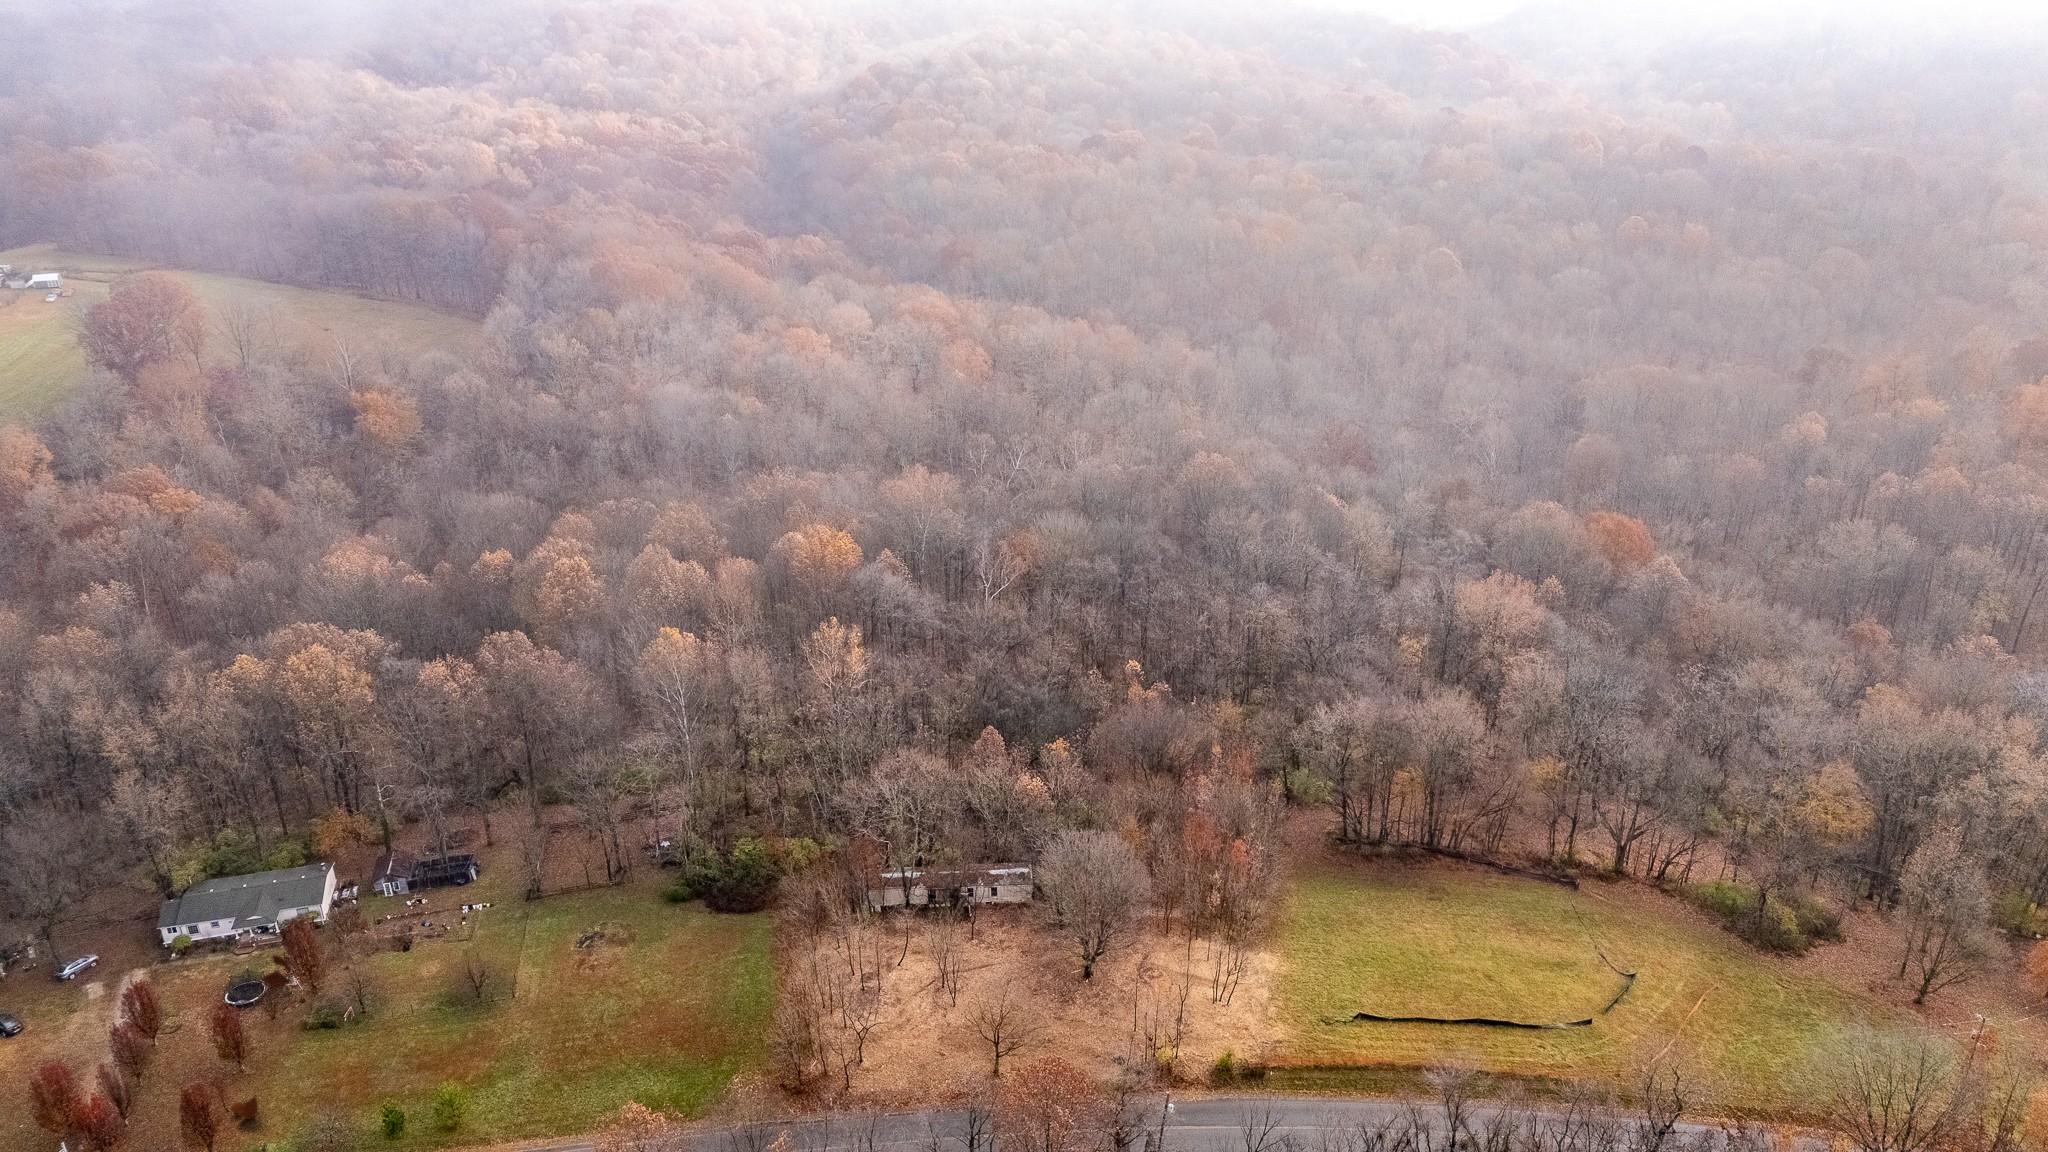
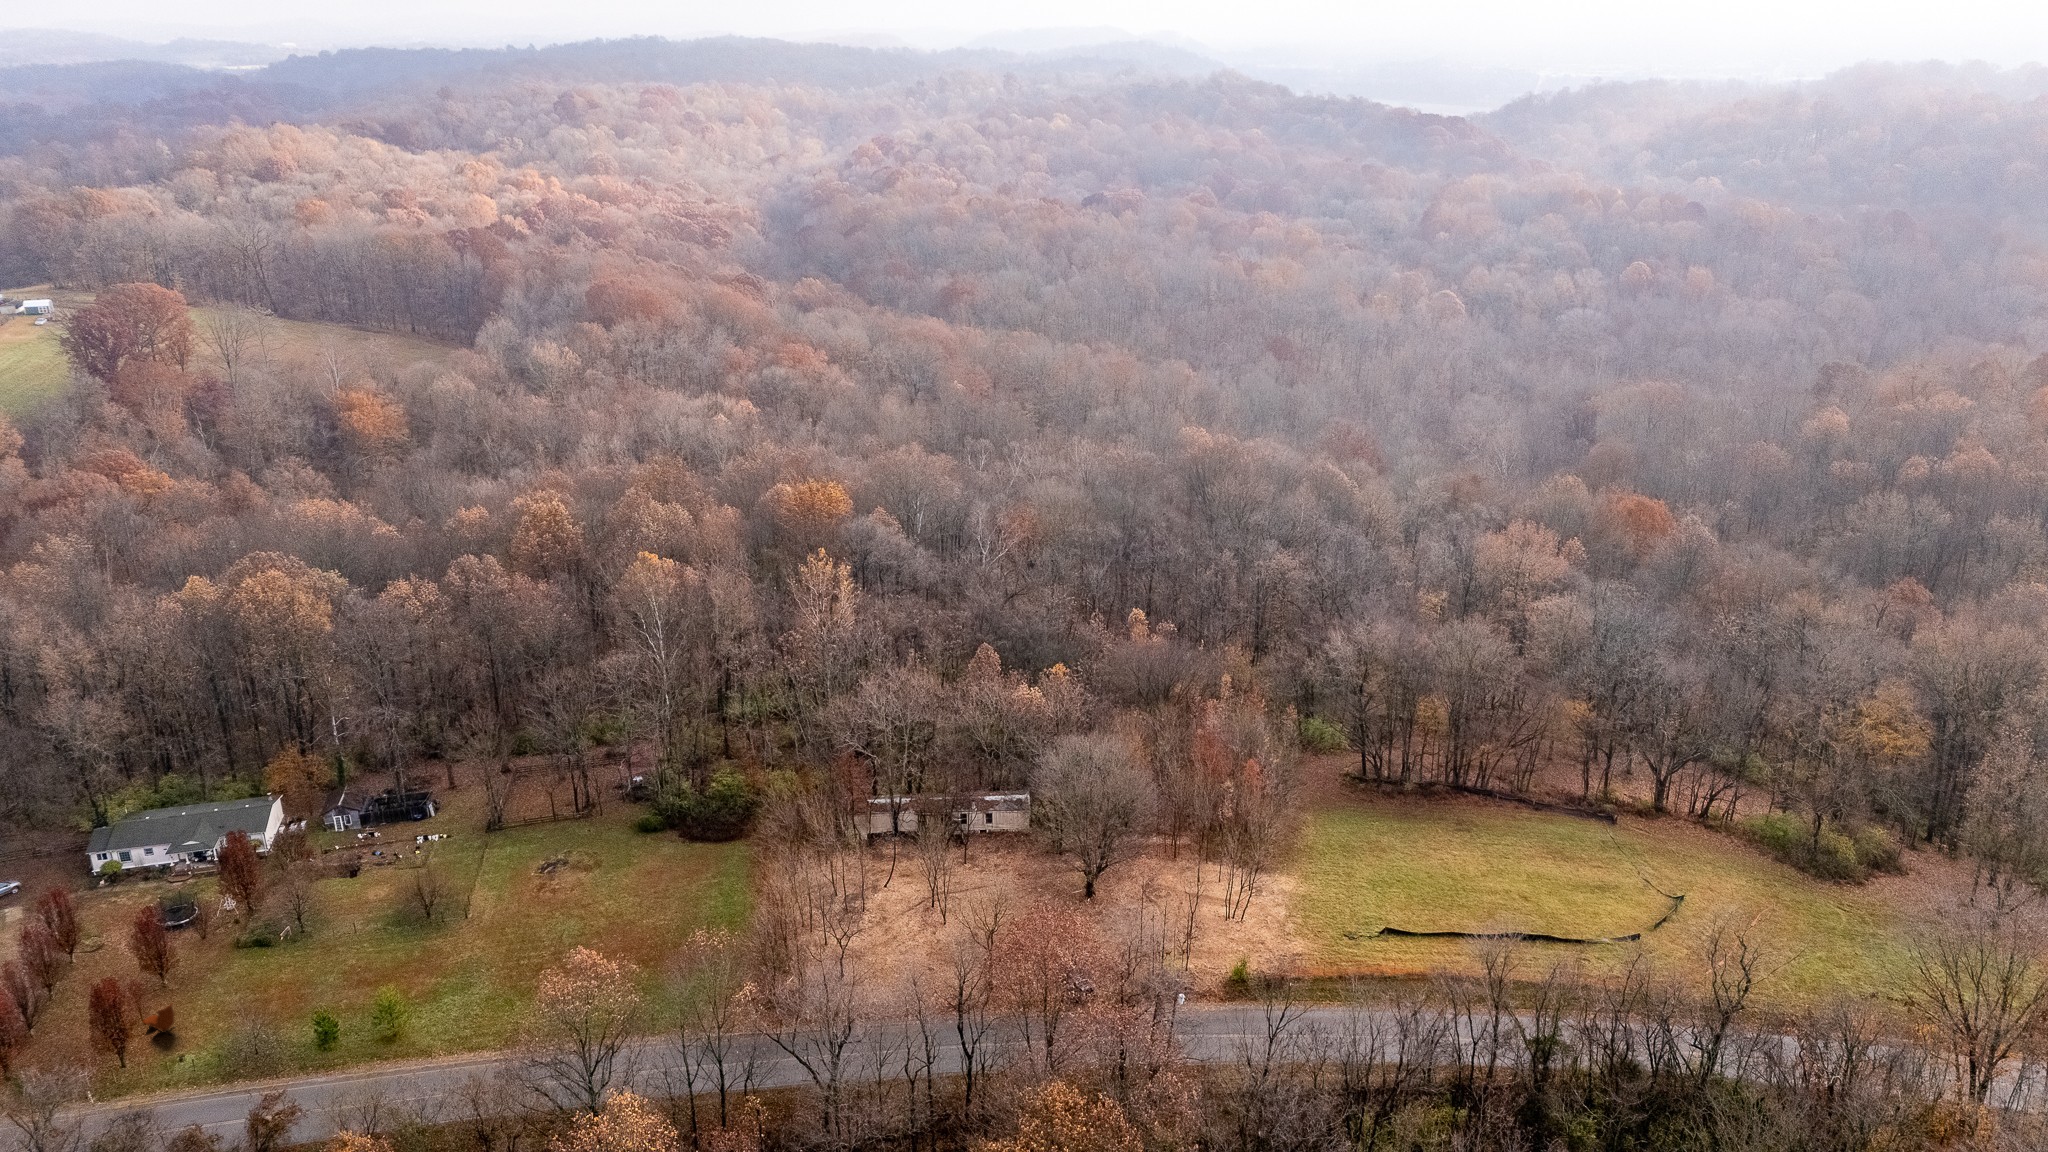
bench: present [262,955,293,997] -> none [193,875,230,921]

